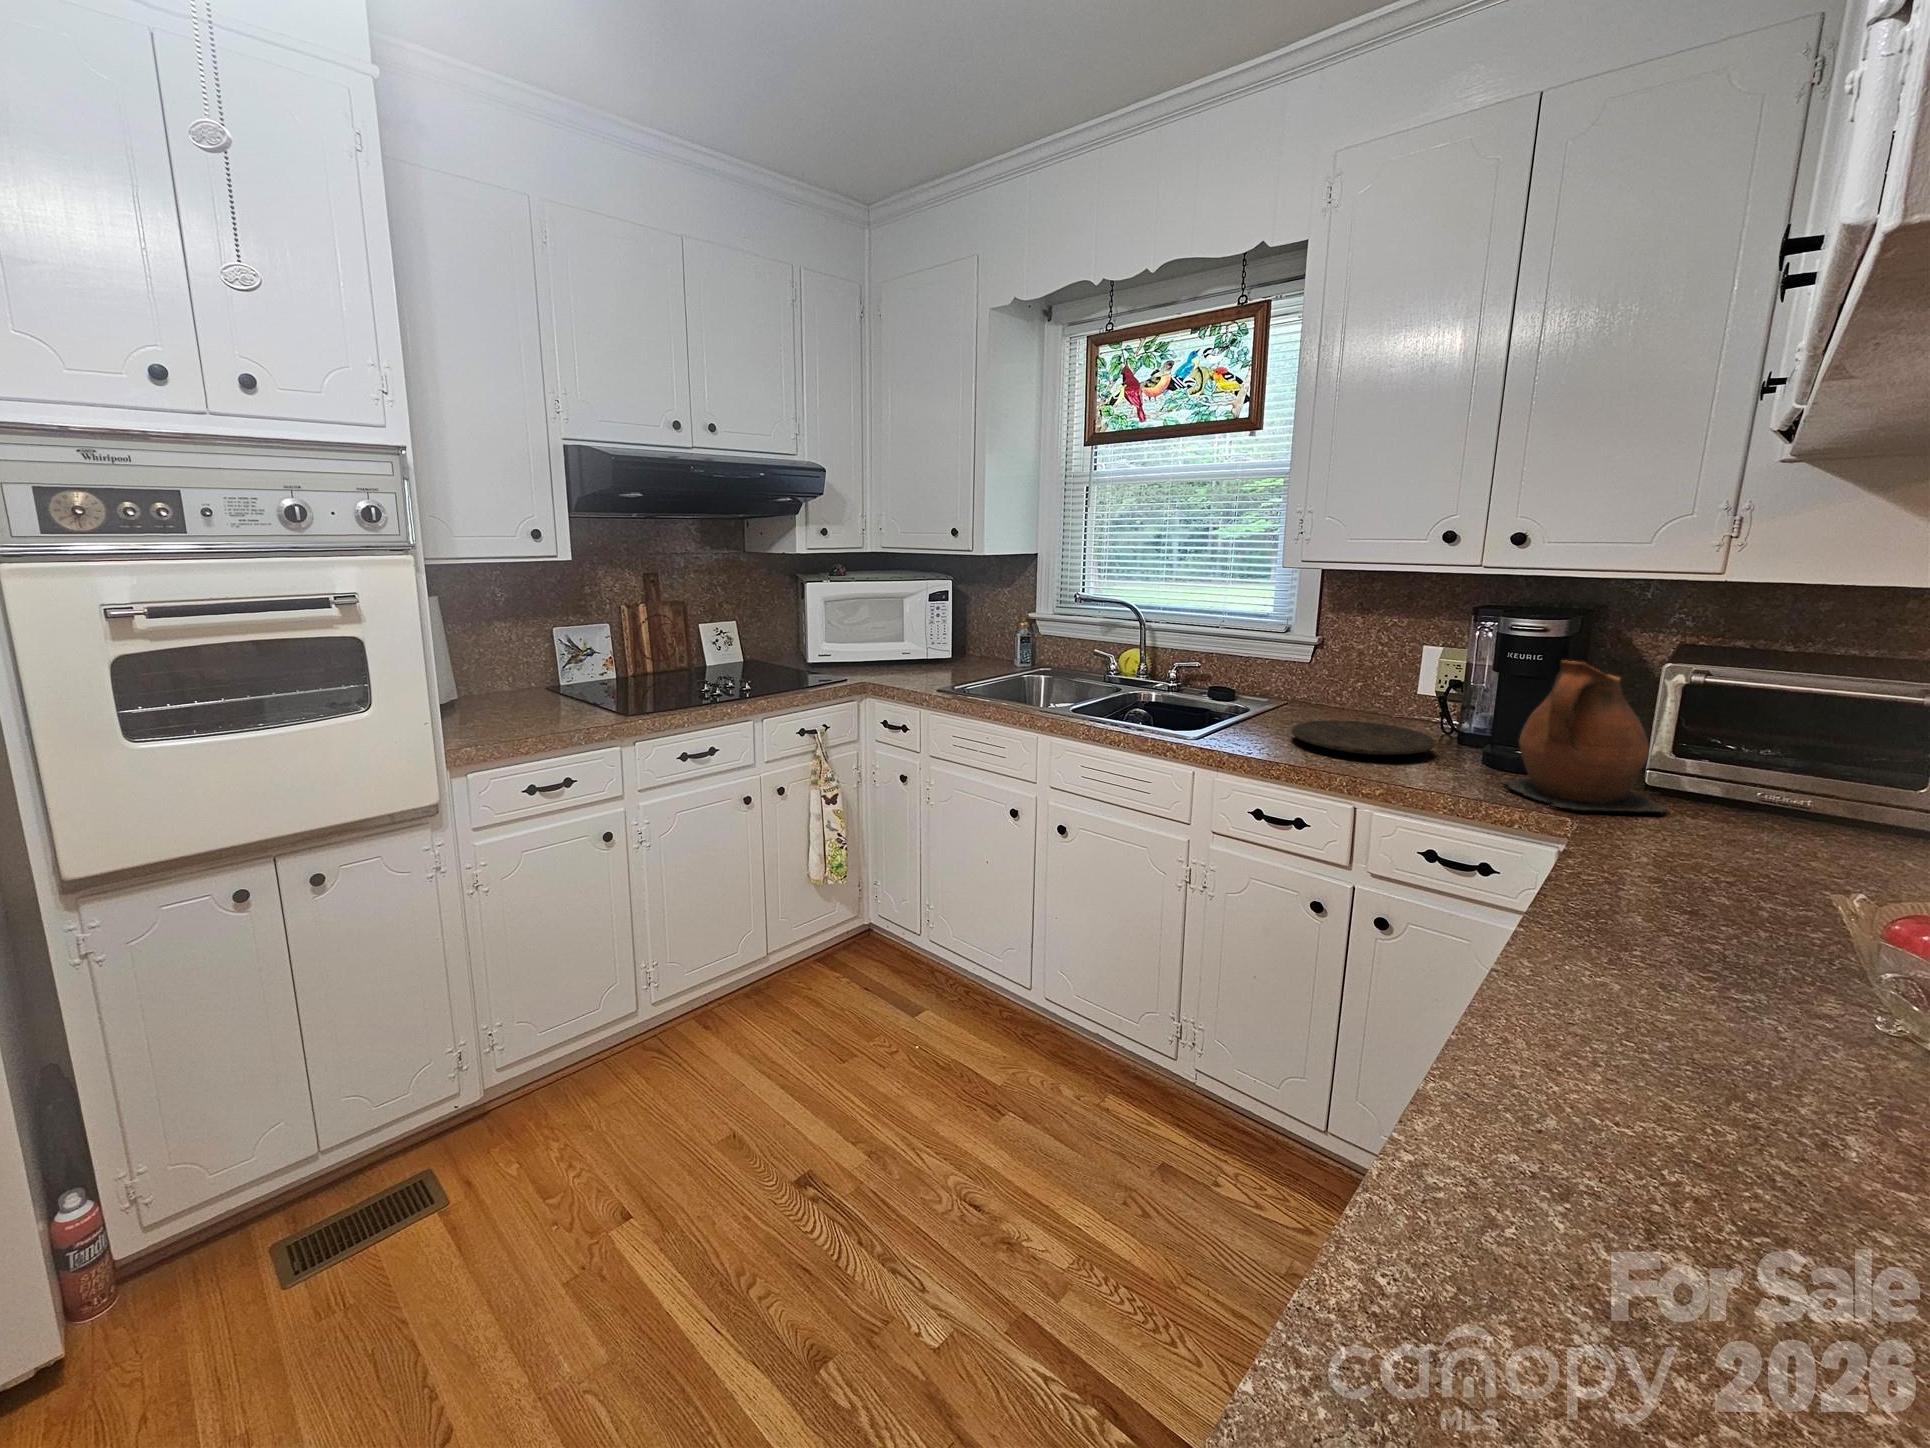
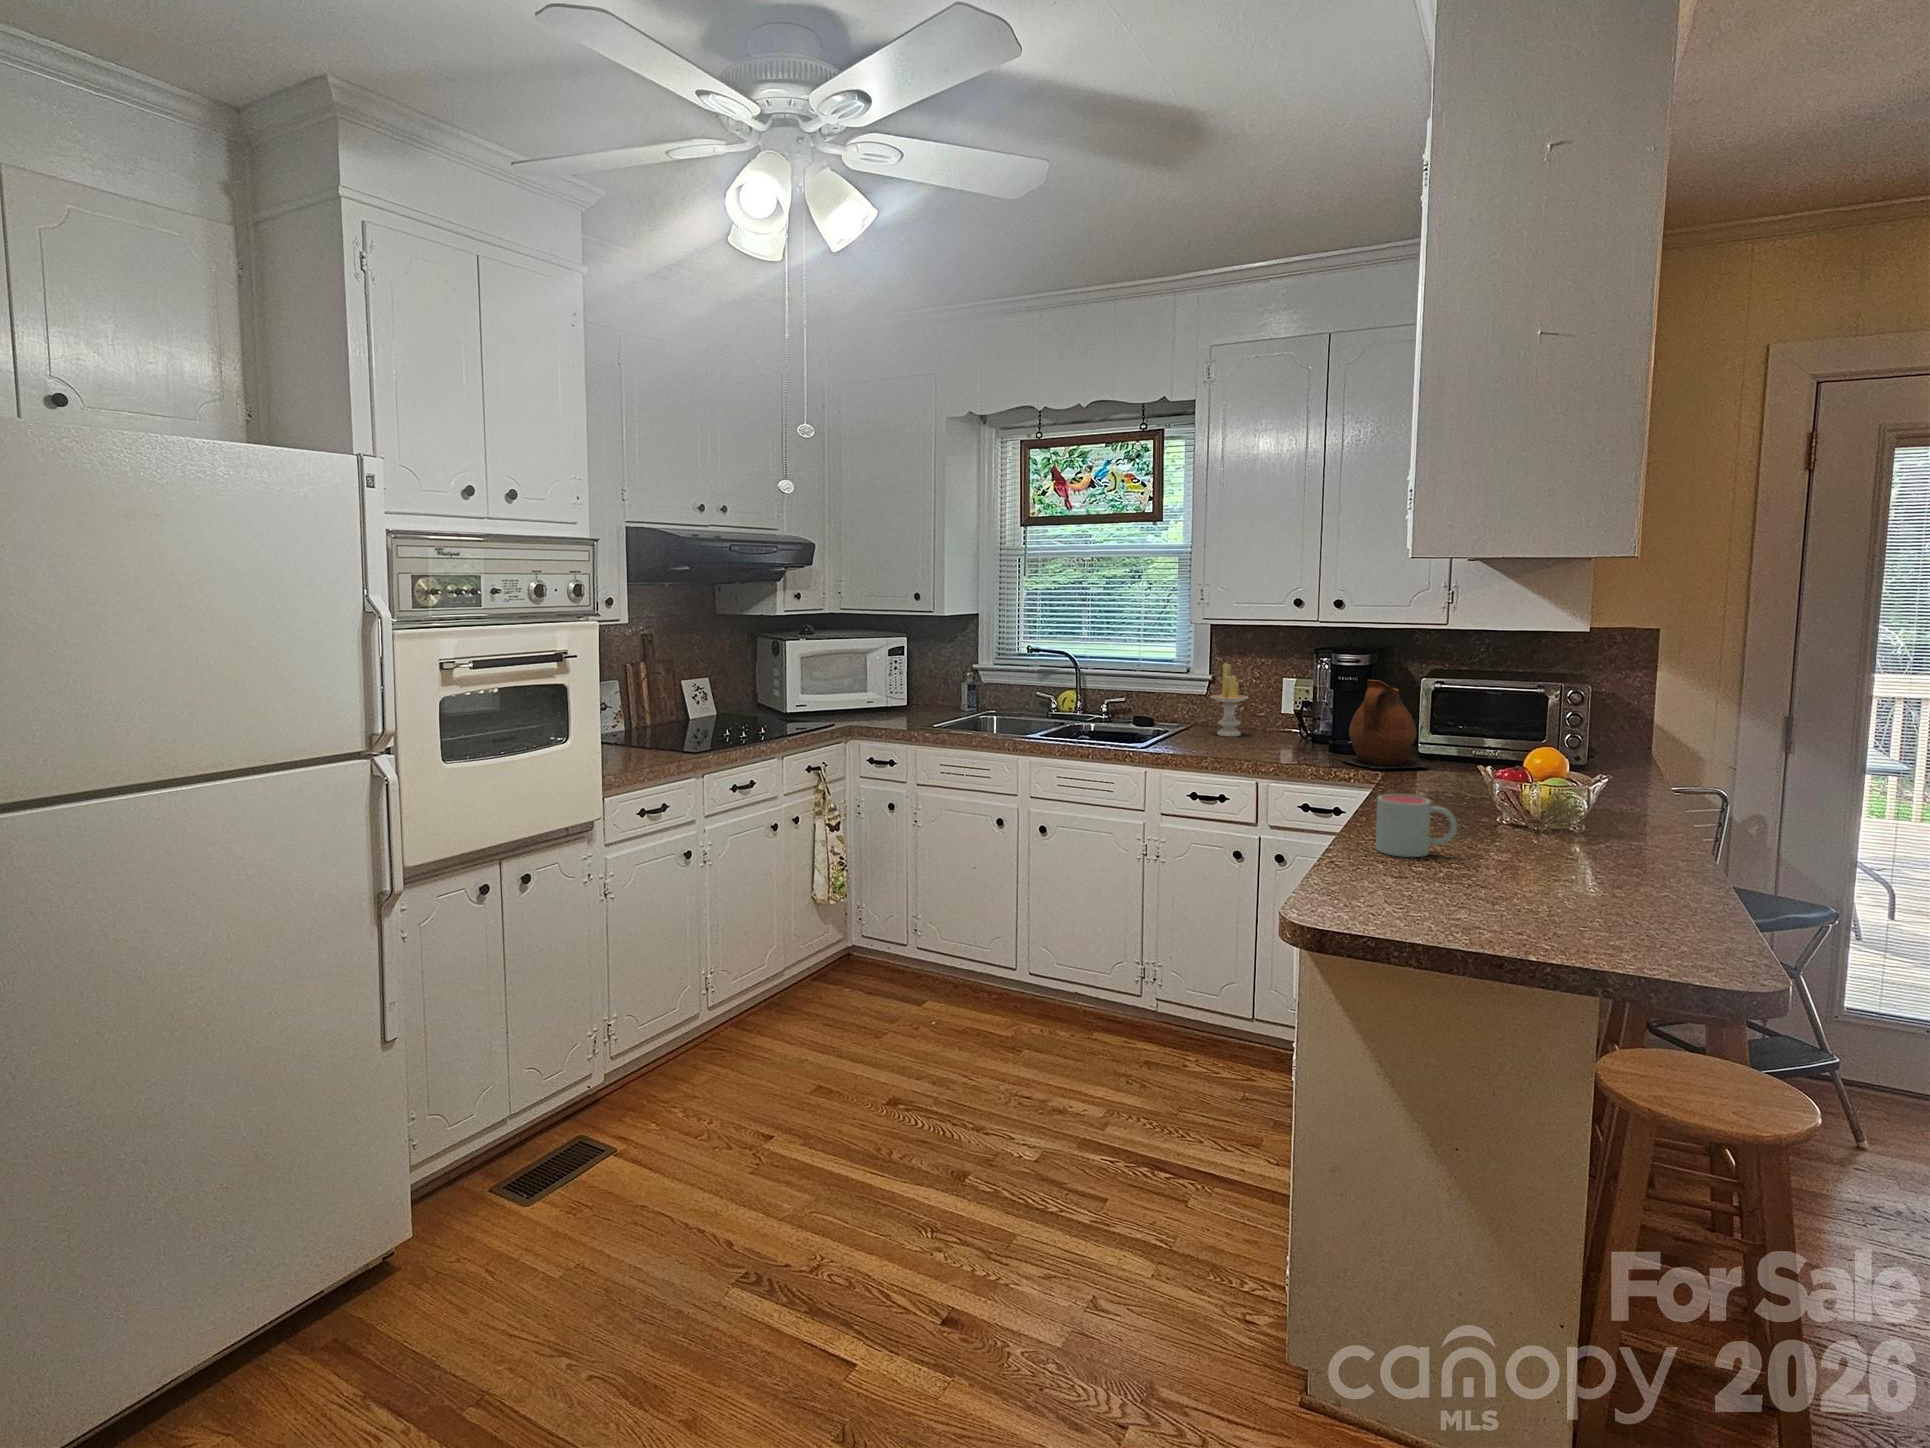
candle: none [1311,620,1368,720] -> present [1211,663,1249,736]
plate: present [1291,720,1436,755] -> none [1207,734,1300,752]
mug: none [1554,1007,1834,1221] -> present [1376,794,1457,857]

